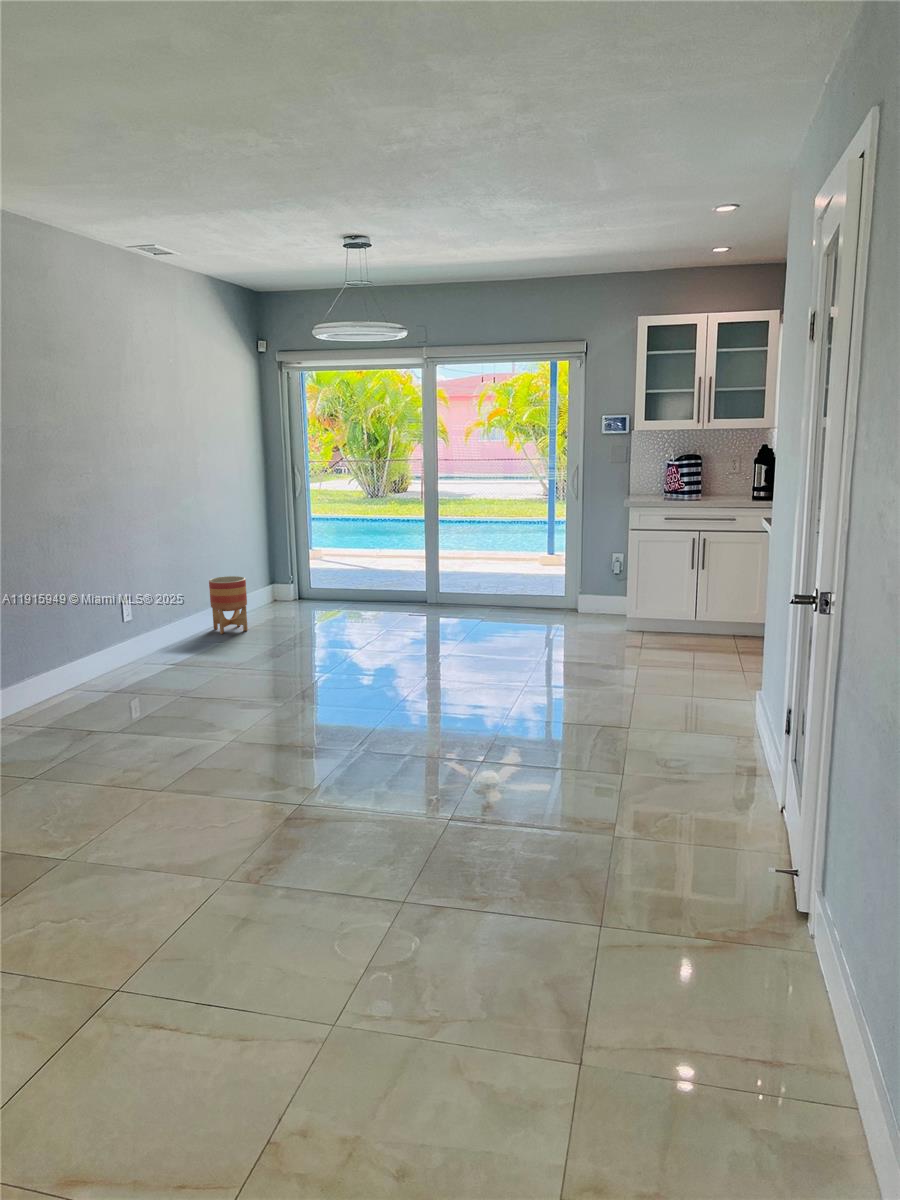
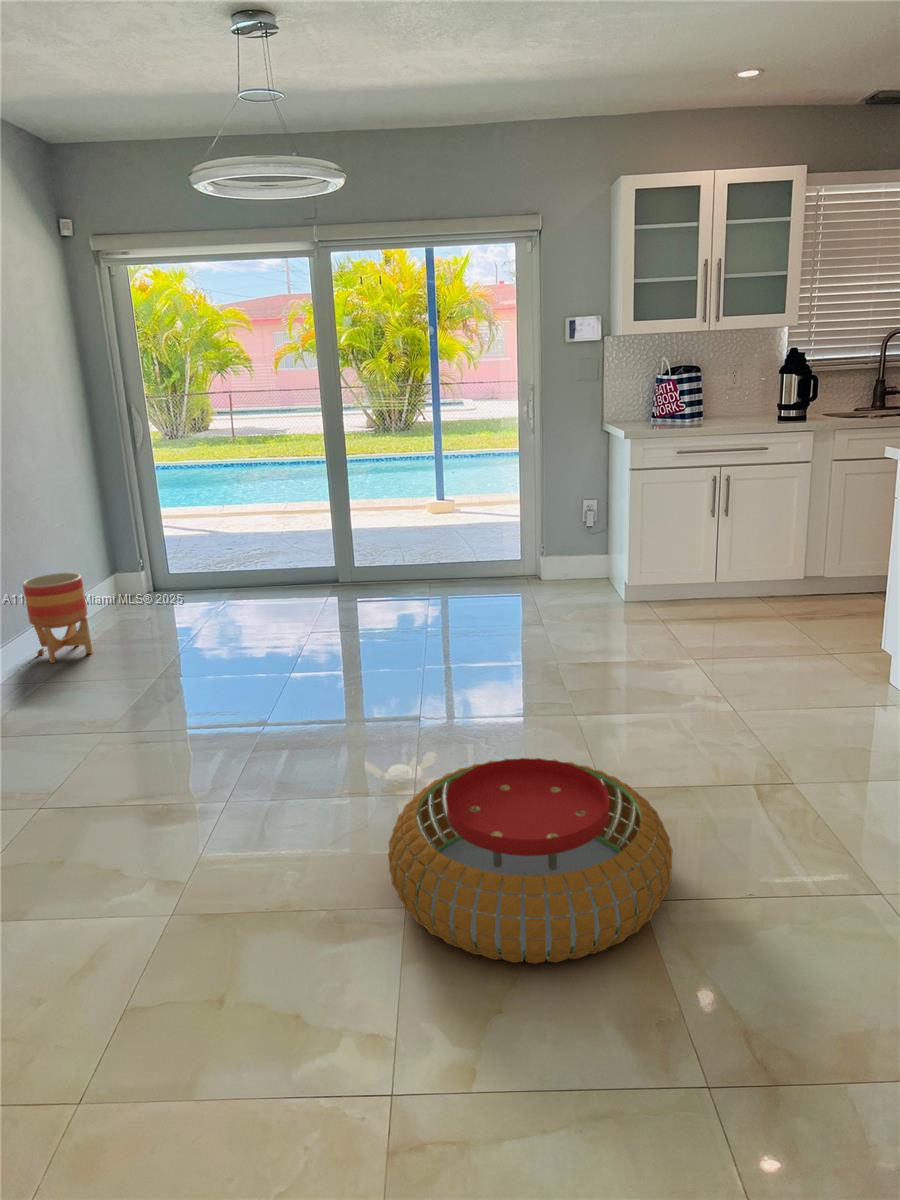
pouf: none [367,684,524,777] -> present [388,758,672,964]

